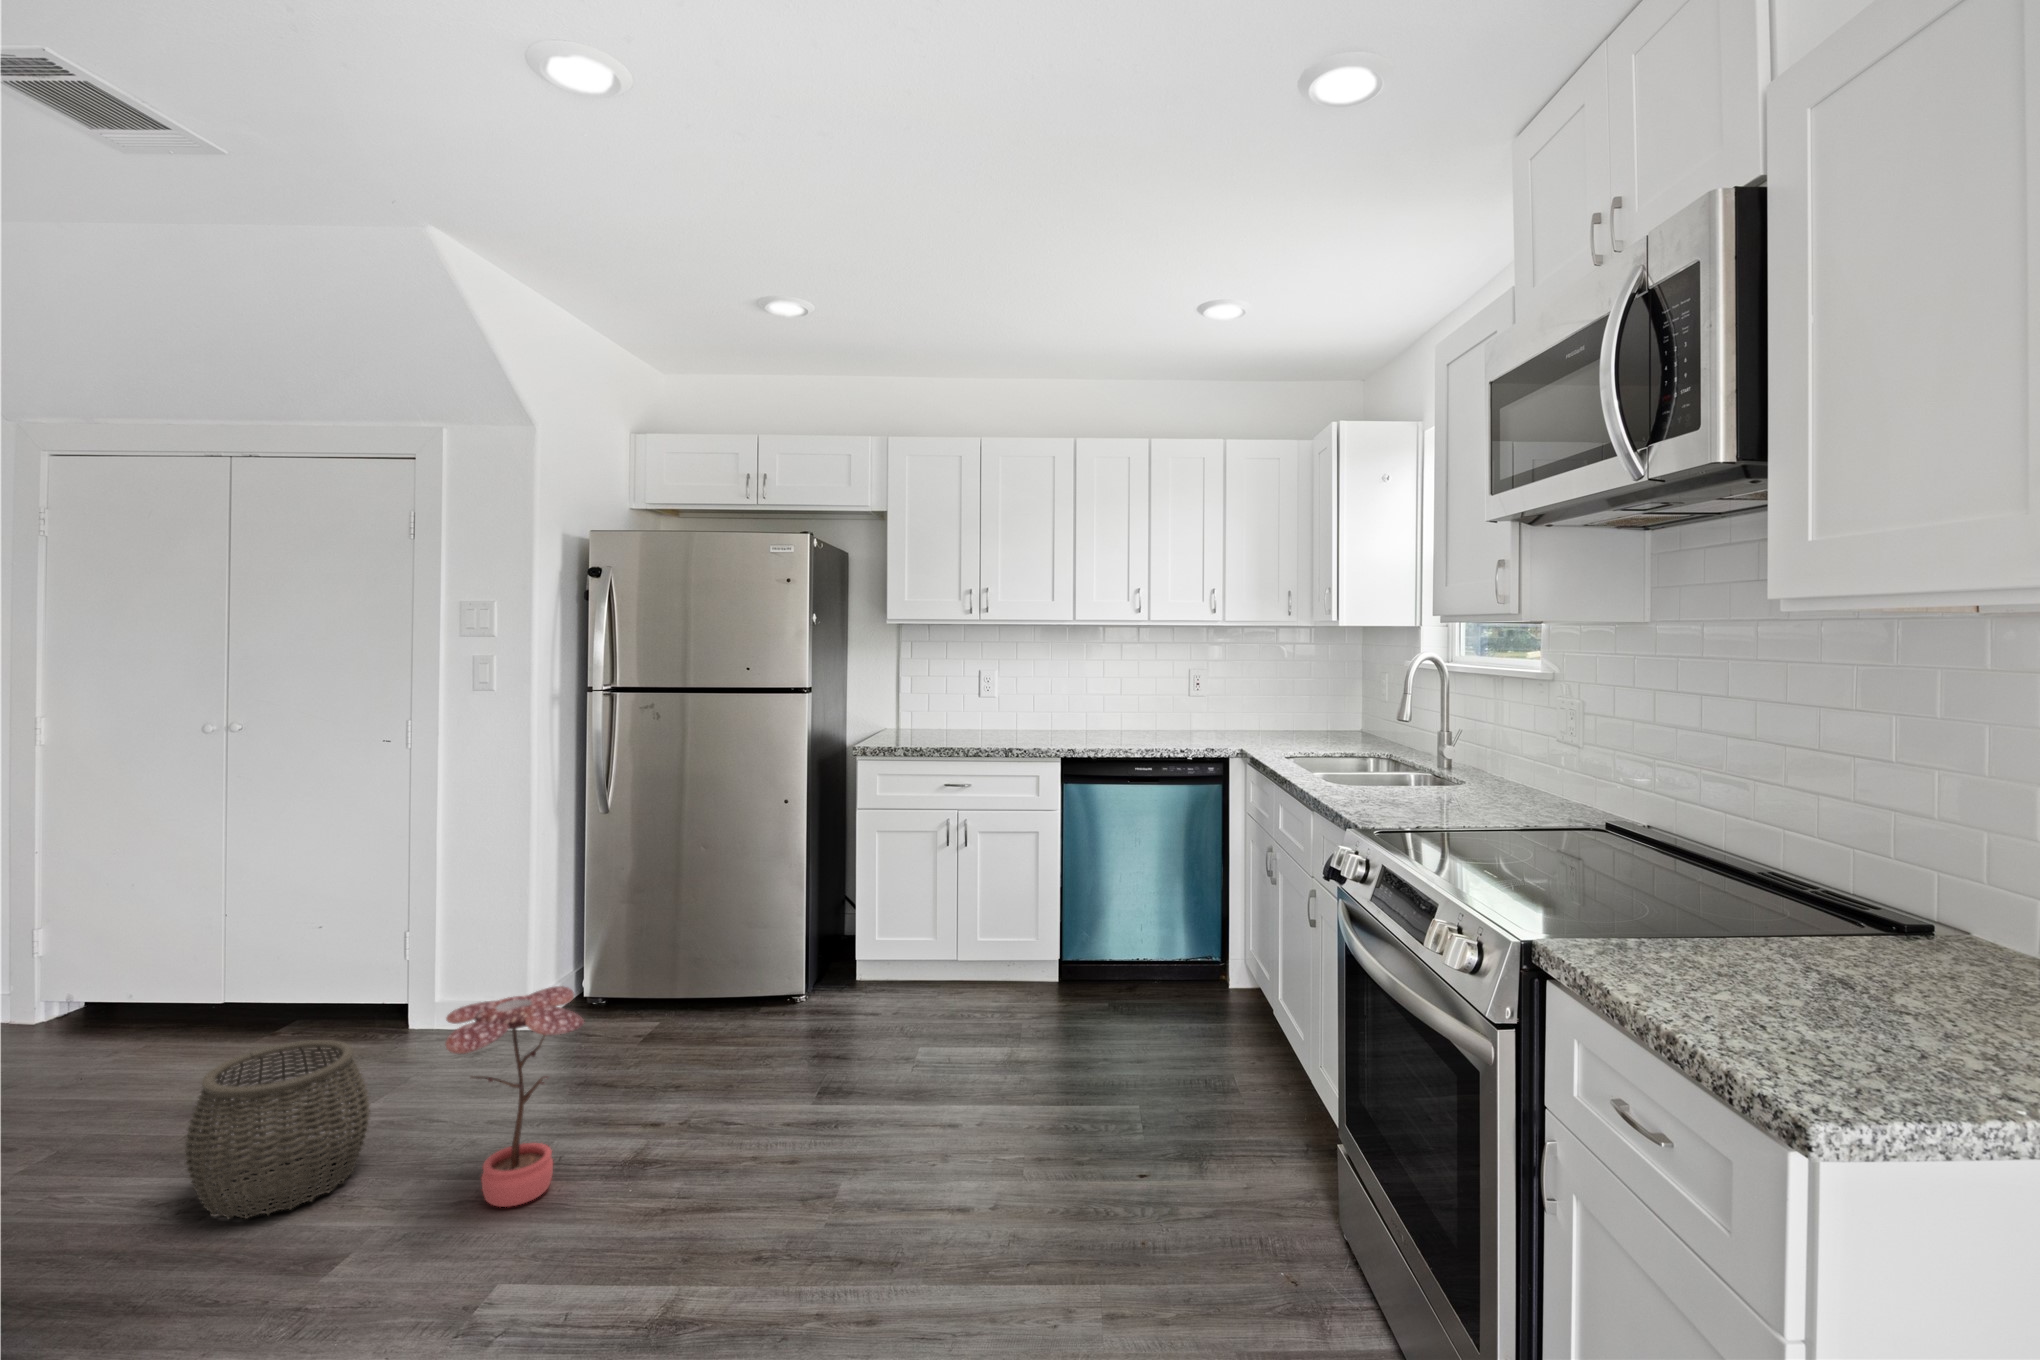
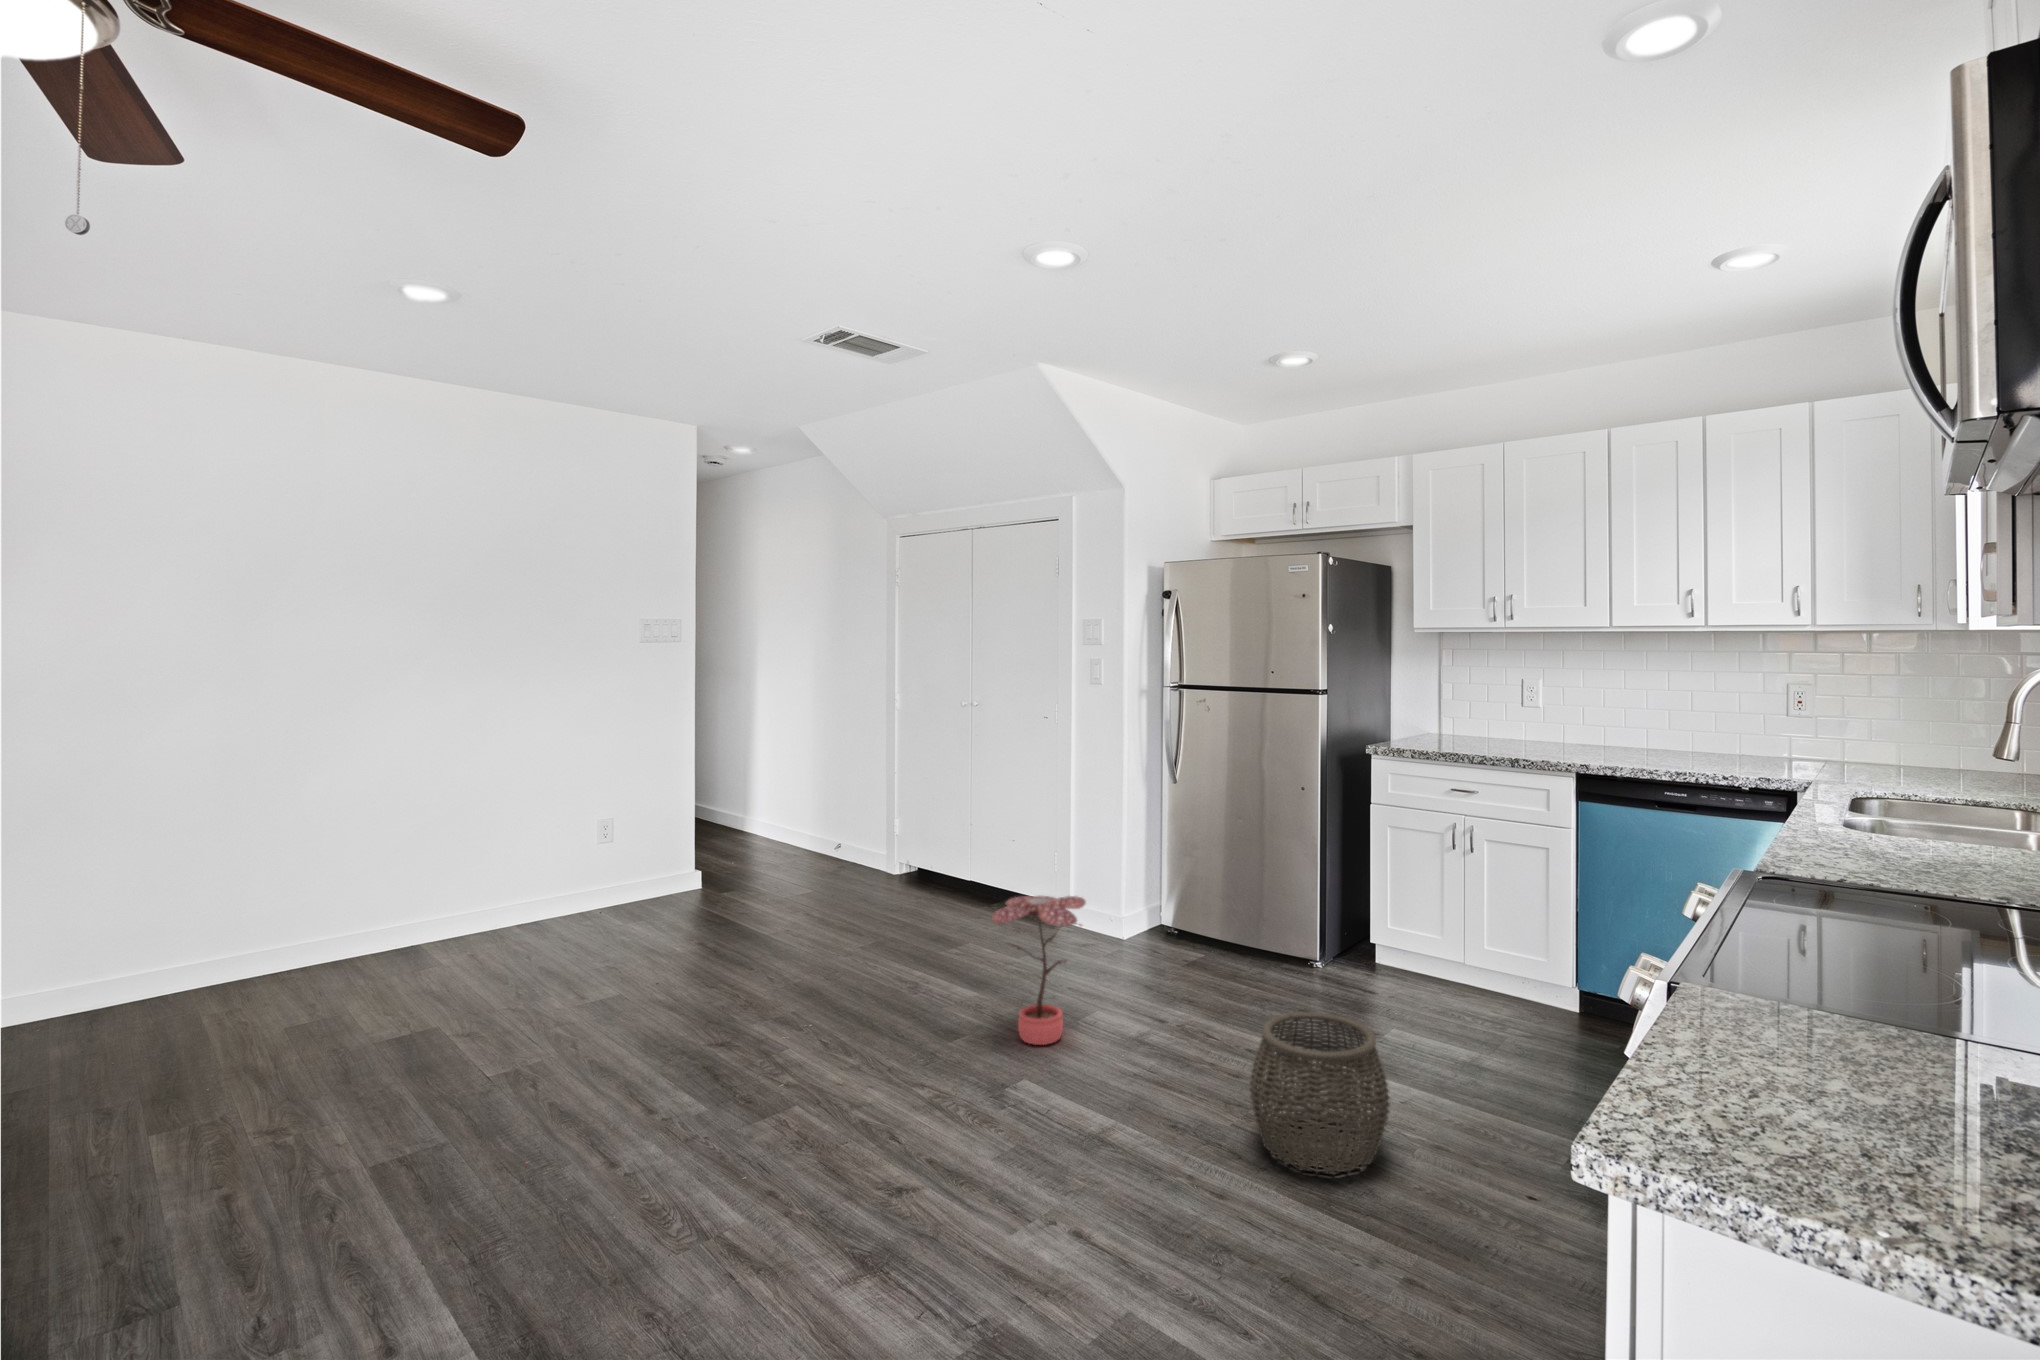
woven basket: present [185,1040,370,1219] -> present [1249,1012,1390,1175]

